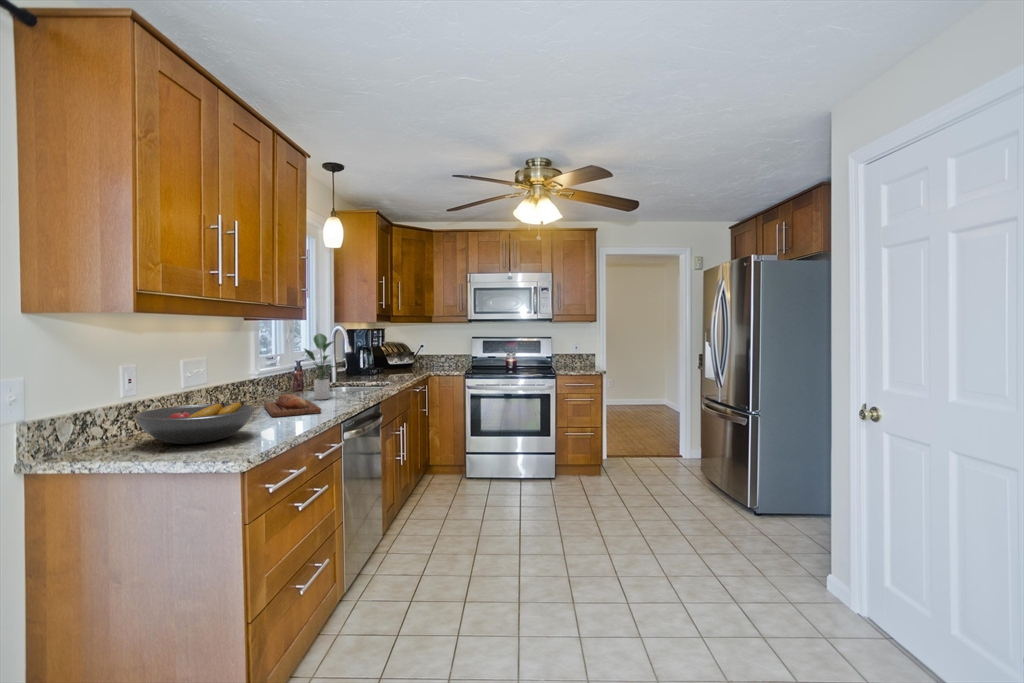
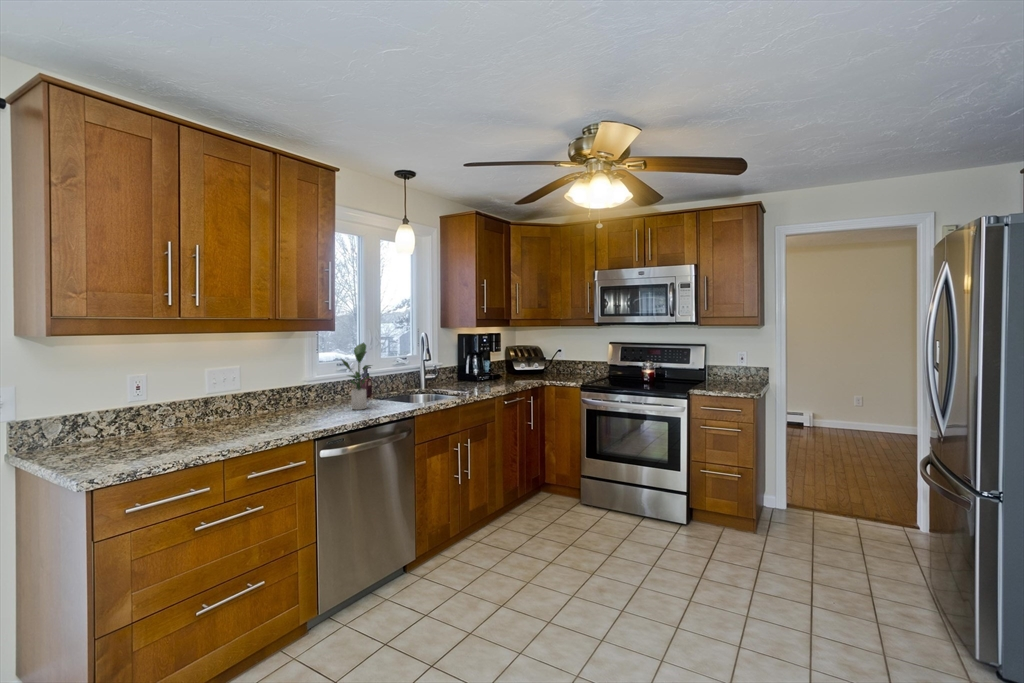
bread loaf: present [264,394,321,417] -> none [263,404,332,427]
fruit bowl: present [134,401,256,444] -> none [88,413,200,451]

